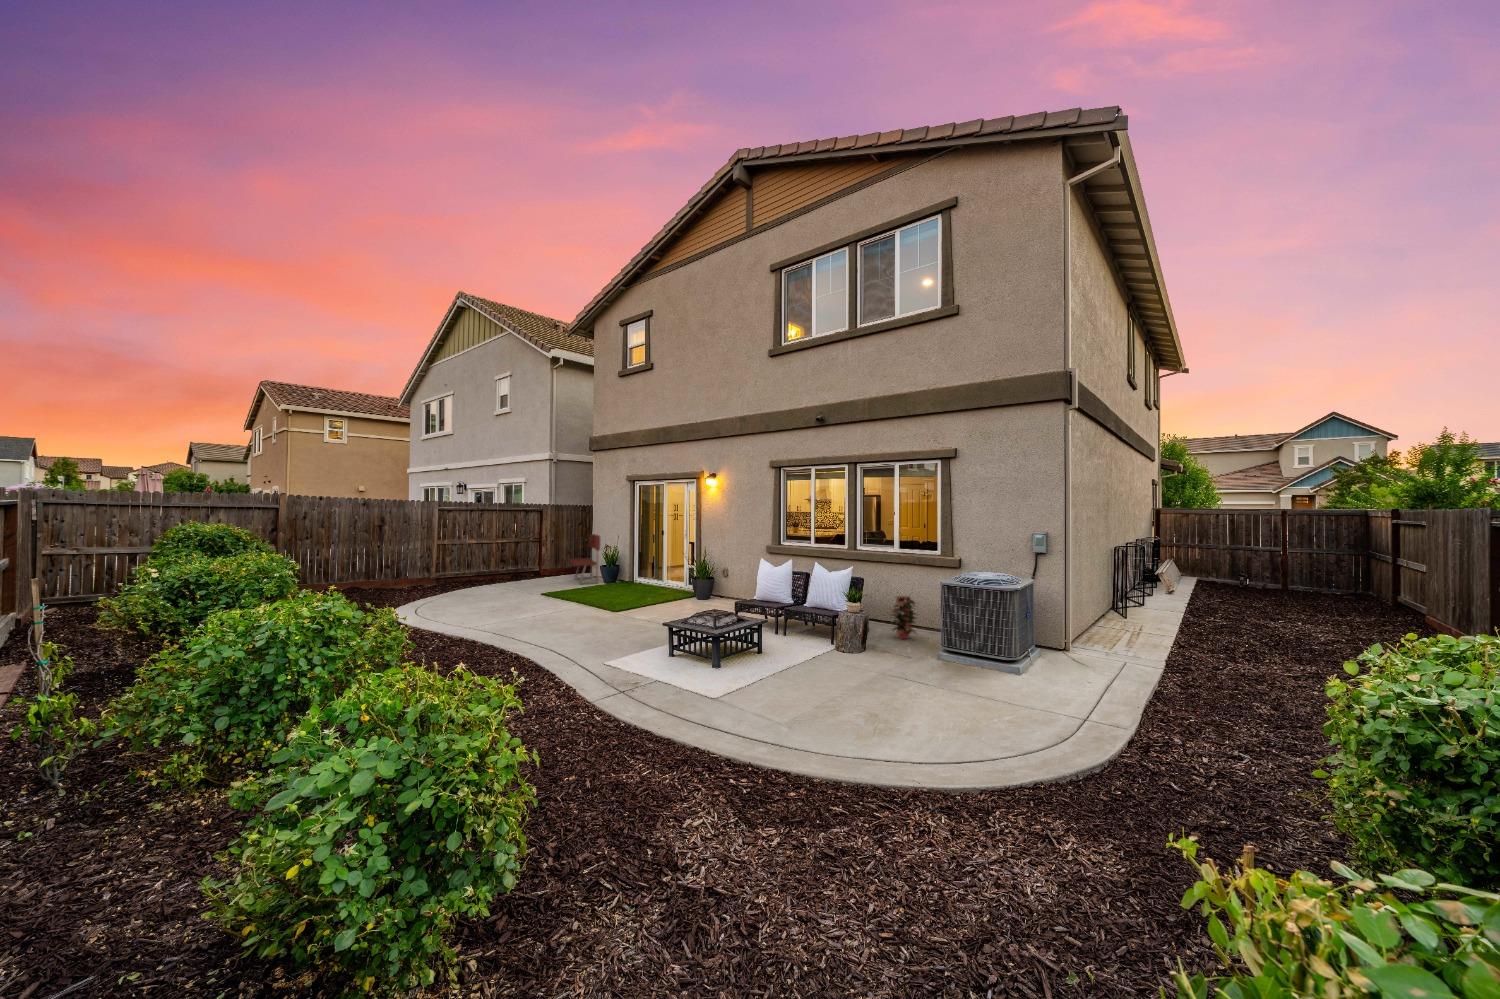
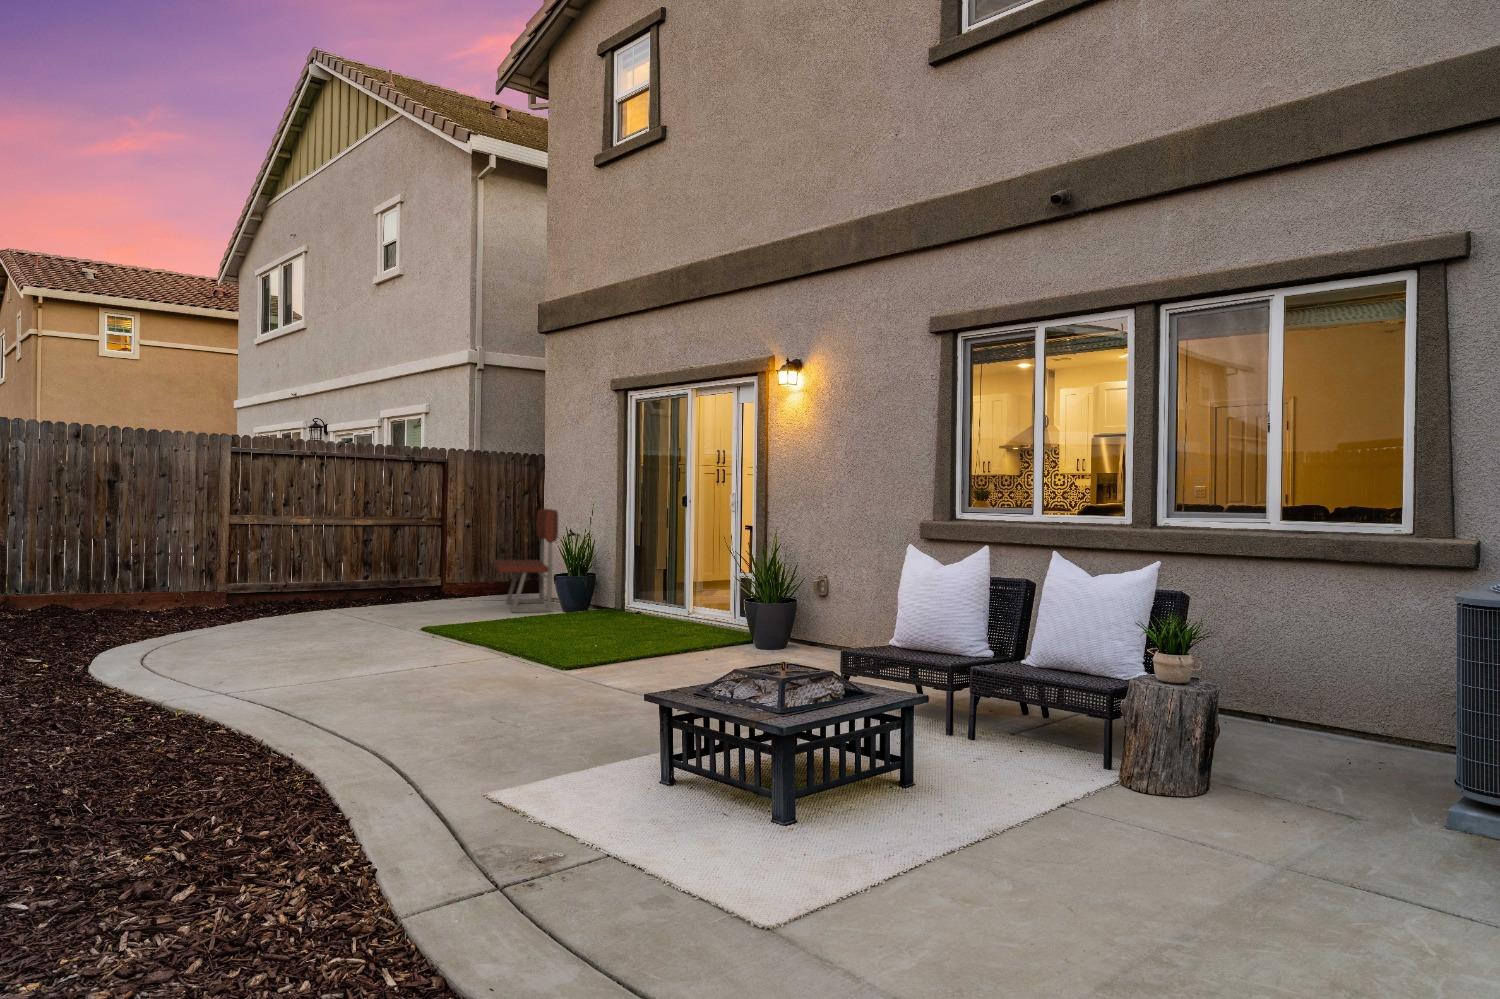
decorative plant: present [892,596,916,639] -> none [1257,642,1349,760]

